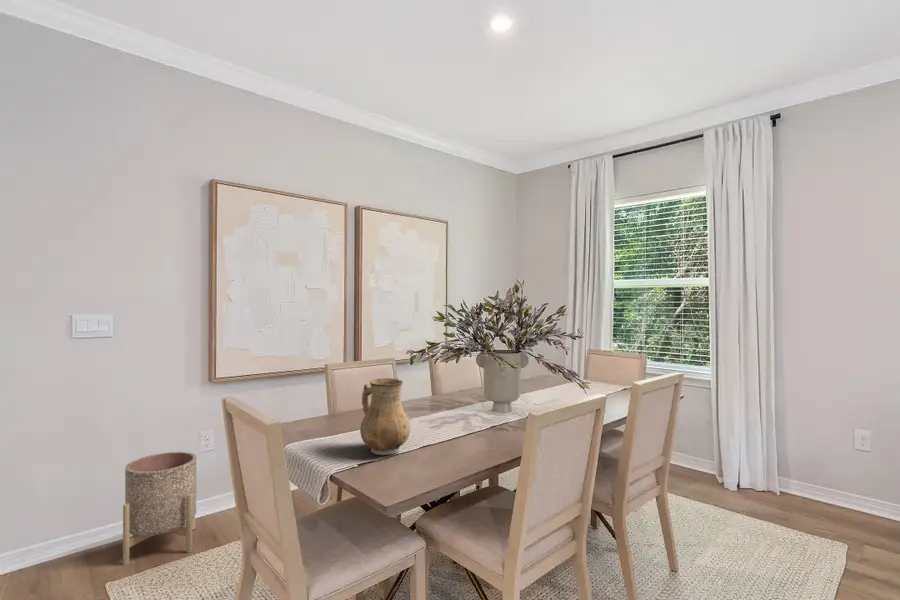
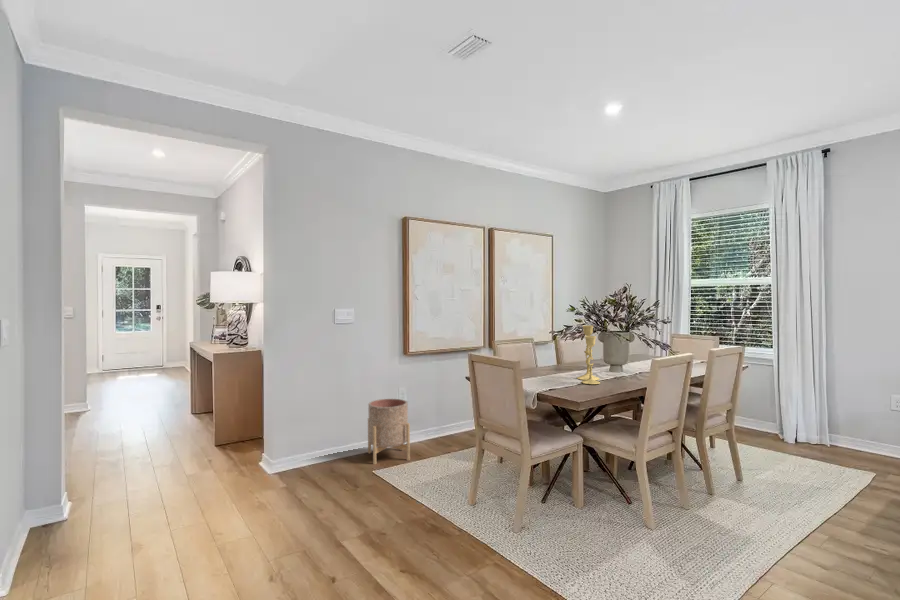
candlestick: none [437,343,471,441] -> present [577,325,600,384]
ceramic pitcher: present [360,378,410,455] -> none [537,345,569,389]

